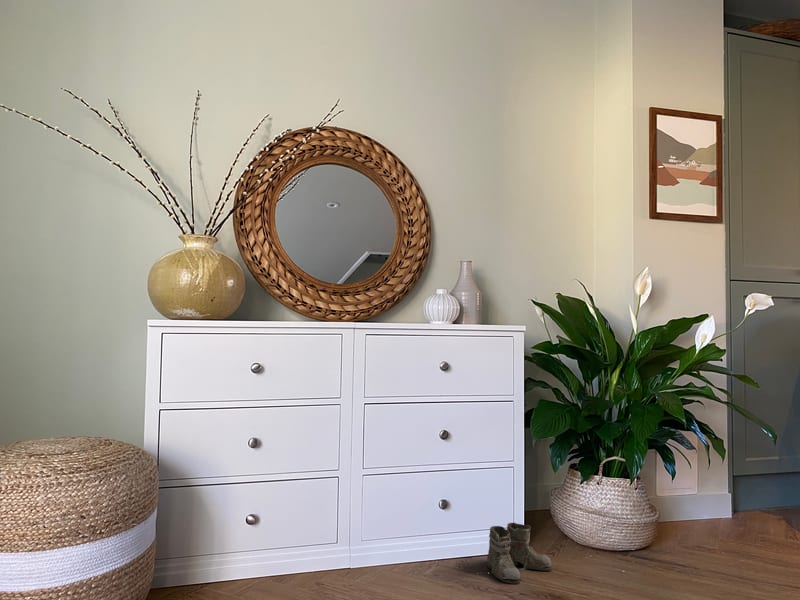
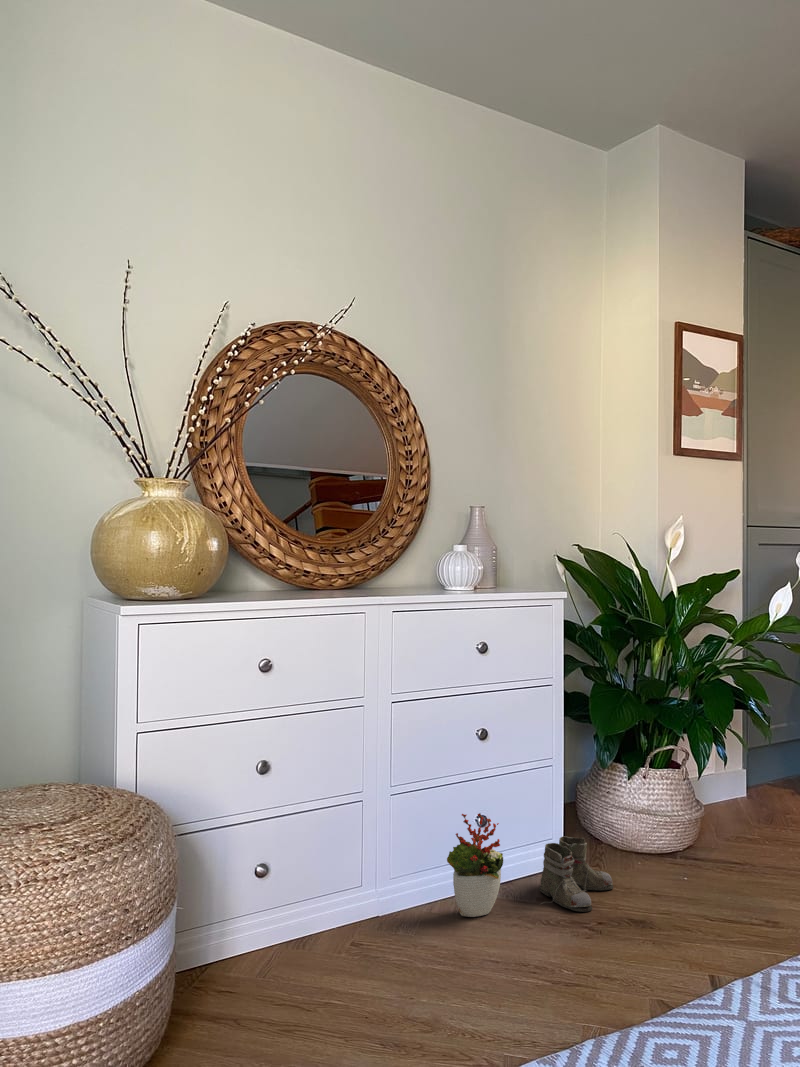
decorative plant: none [397,492,446,575] -> present [447,813,503,917]

